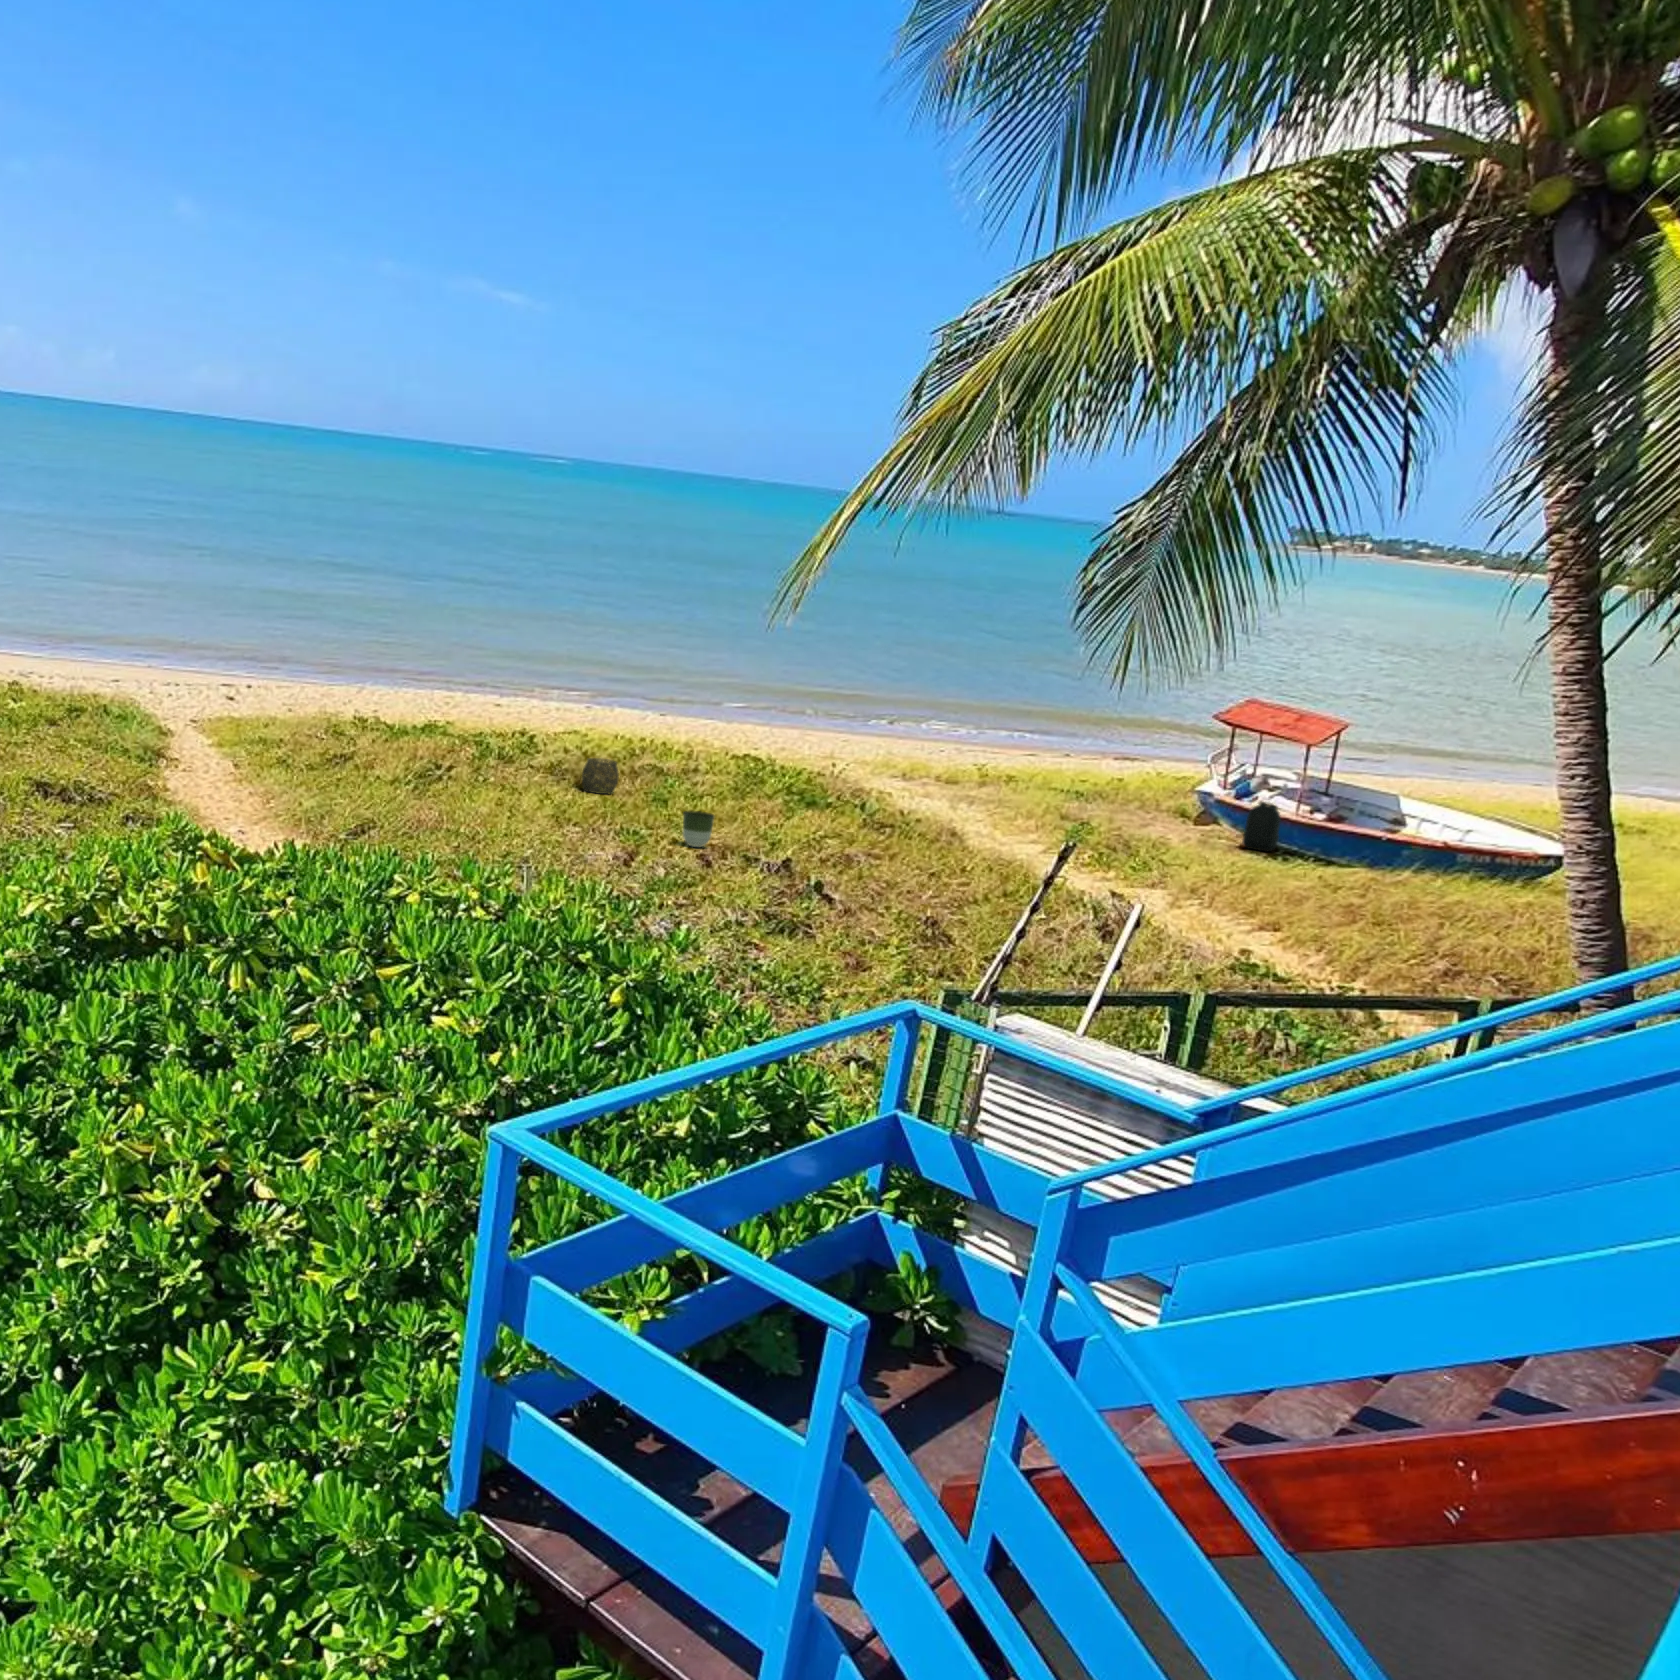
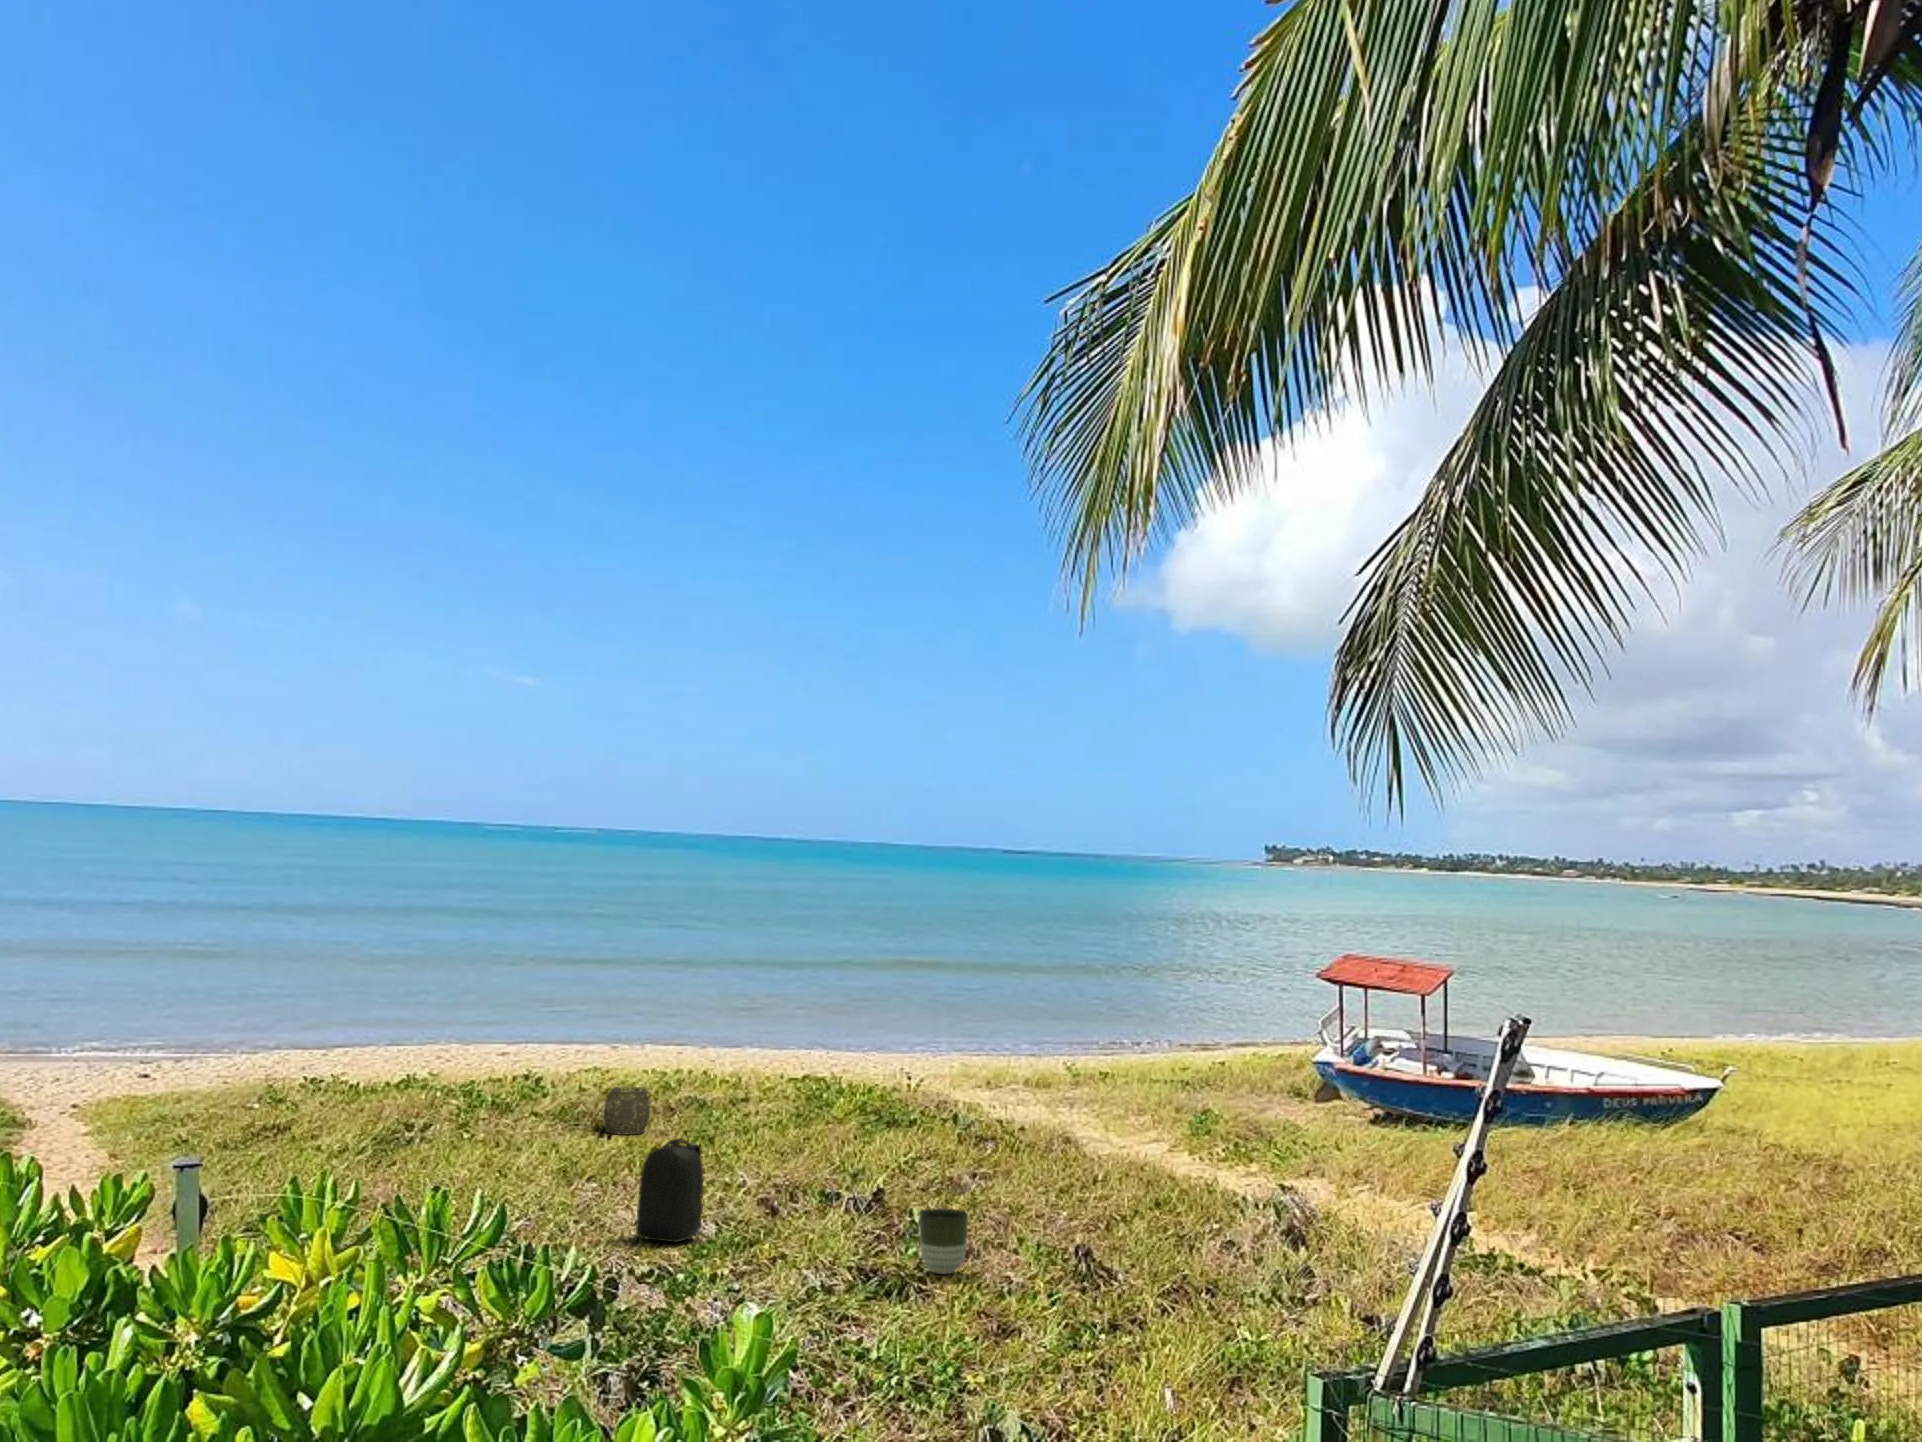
backpack: present [1242,802,1281,852] -> present [636,1139,703,1242]
planter: present [683,811,714,847] -> present [919,1208,968,1274]

